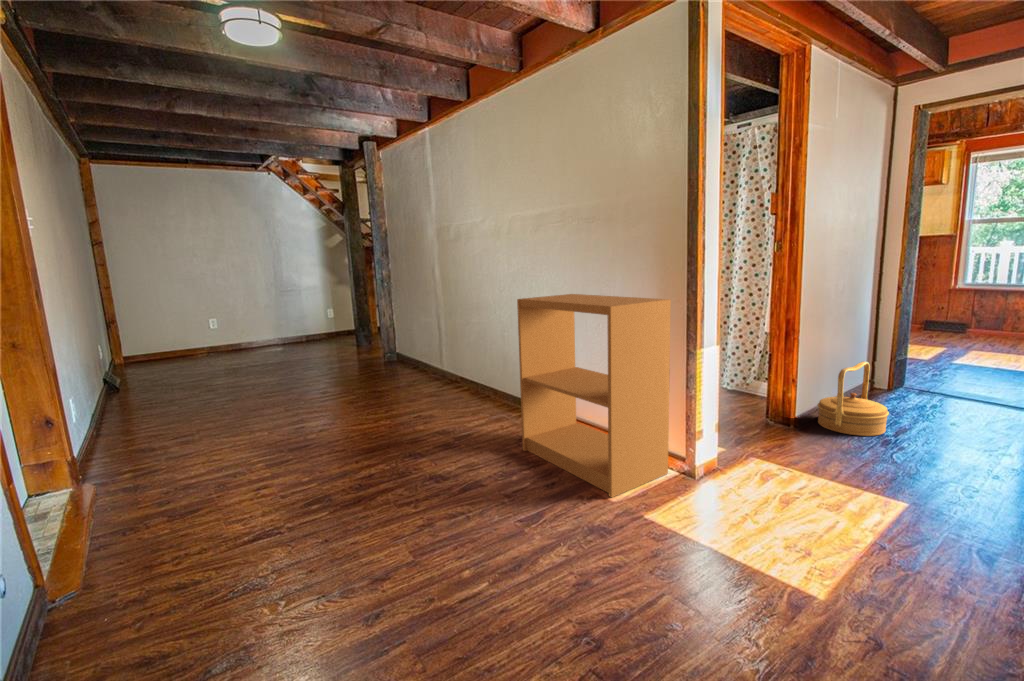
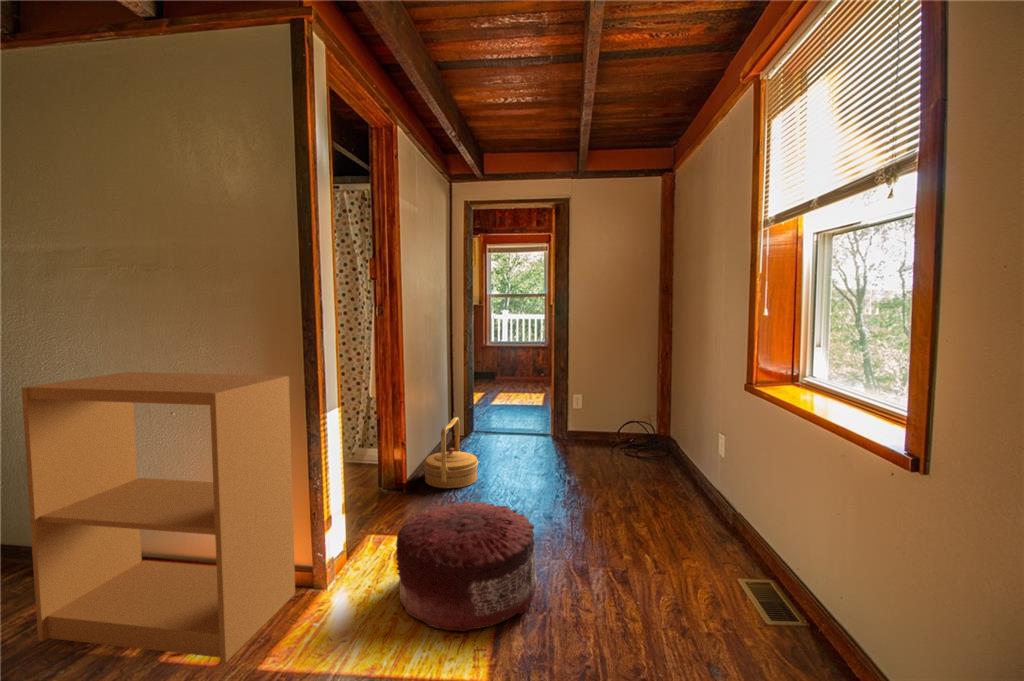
pouf: none [751,436,923,564] -> present [396,500,537,632]

